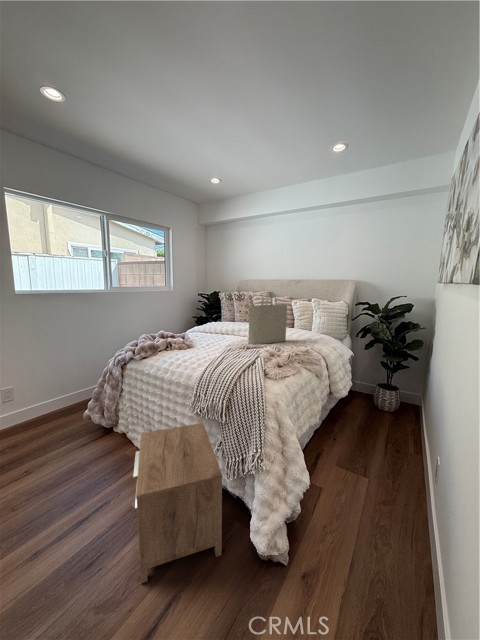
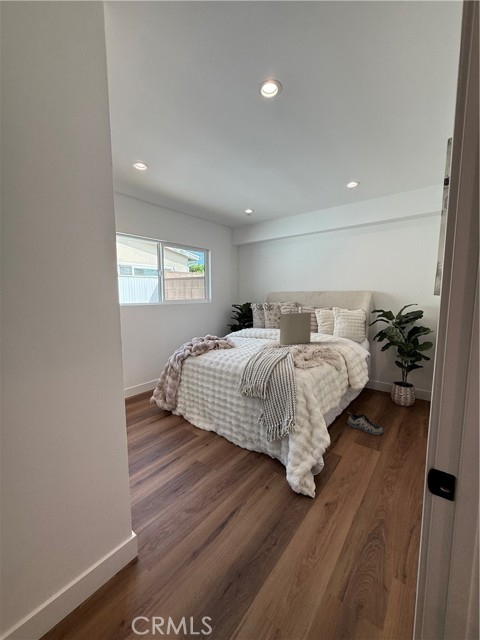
nightstand: present [133,423,222,583] -> none [204,401,267,501]
shoe: none [327,424,369,453] -> present [347,412,383,435]

